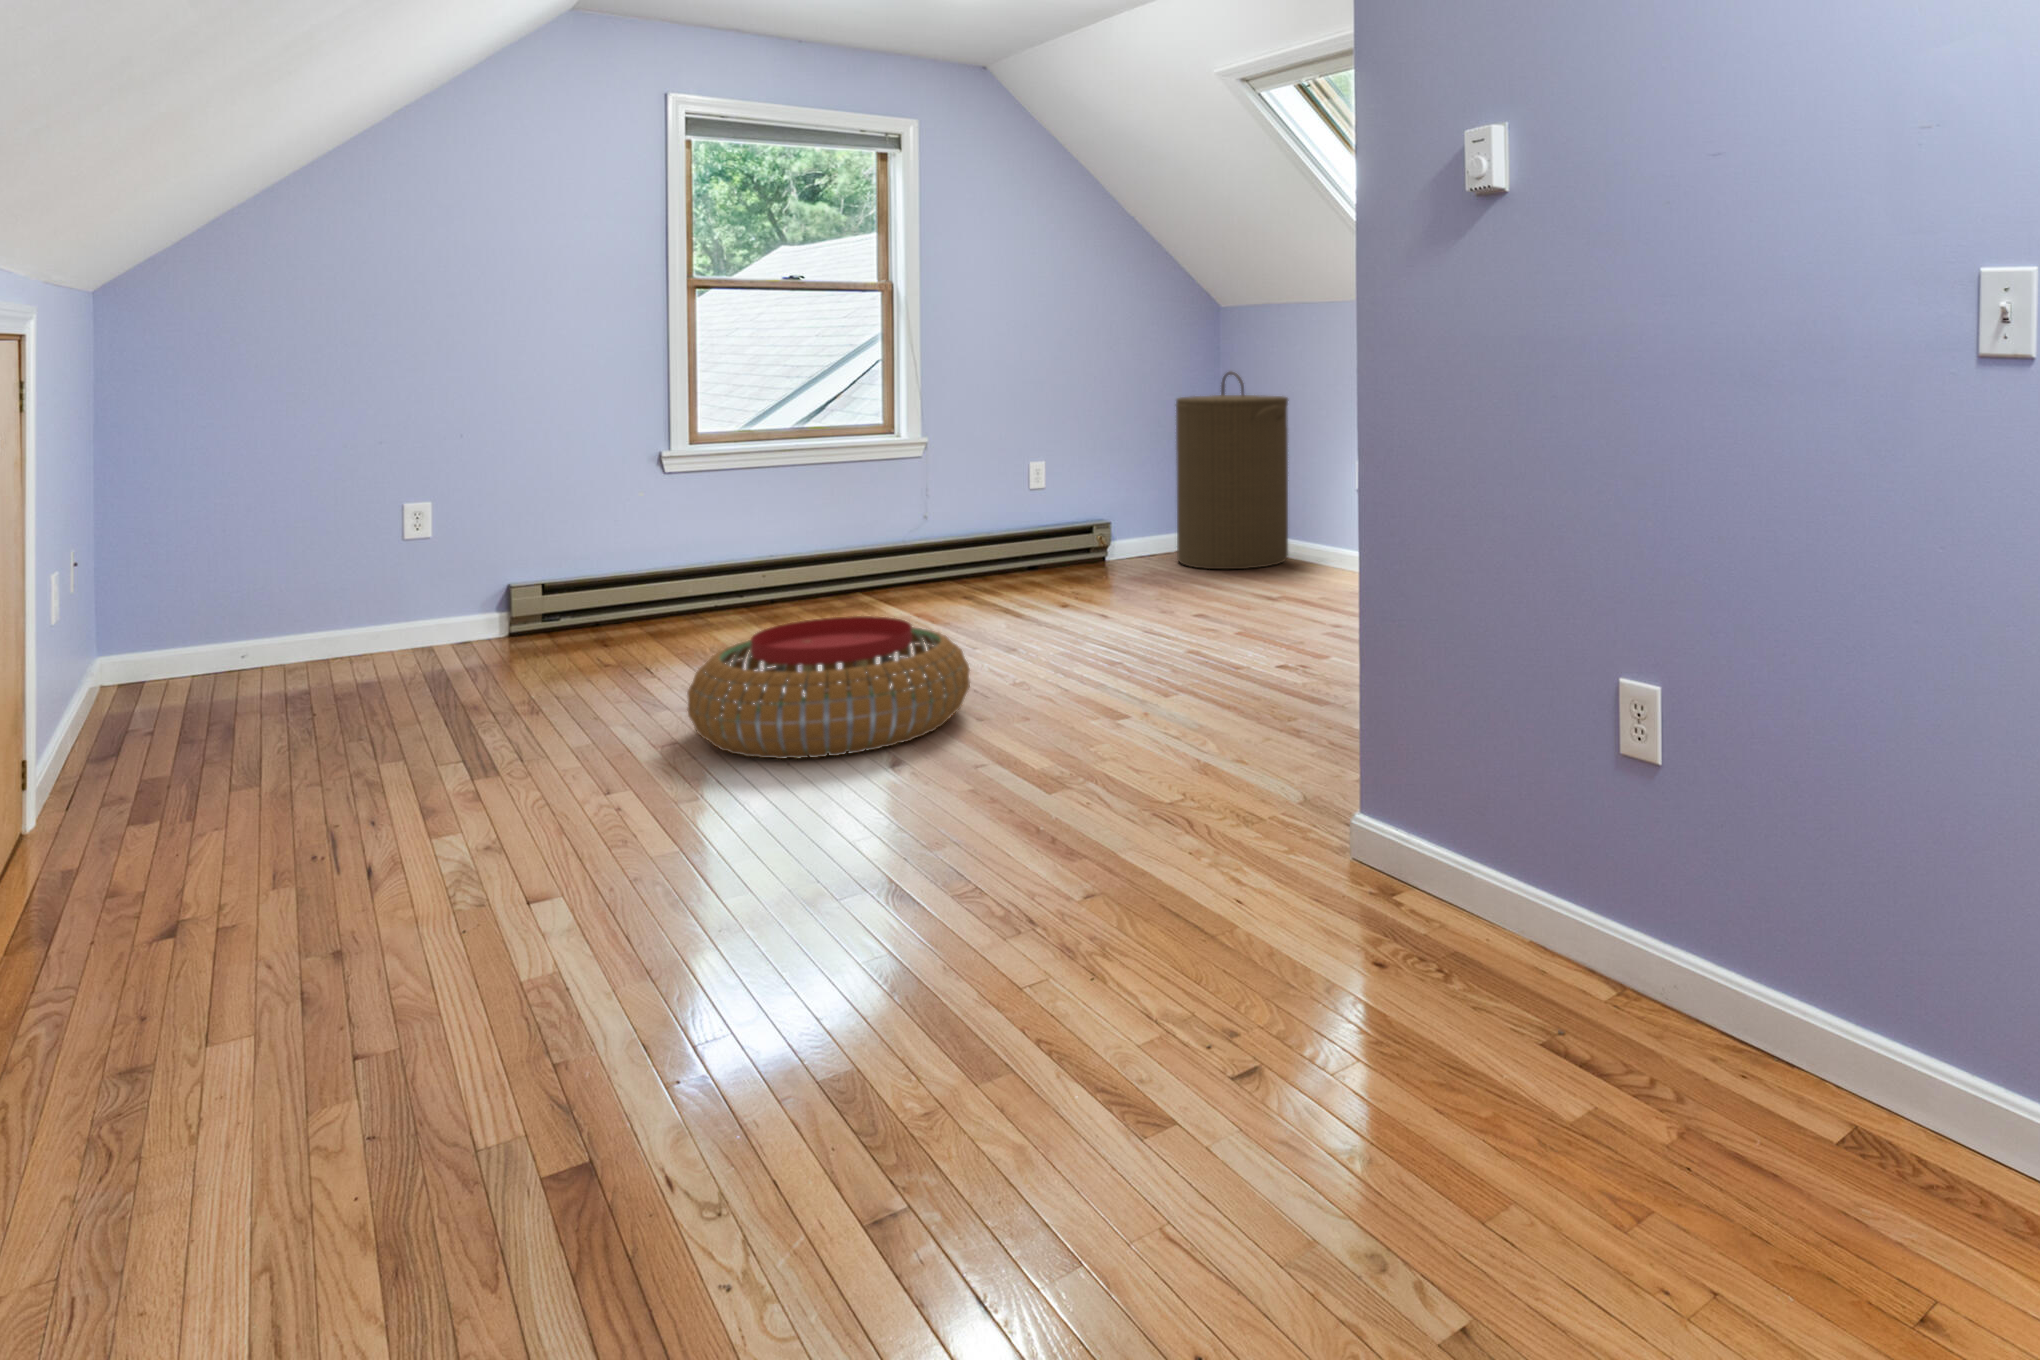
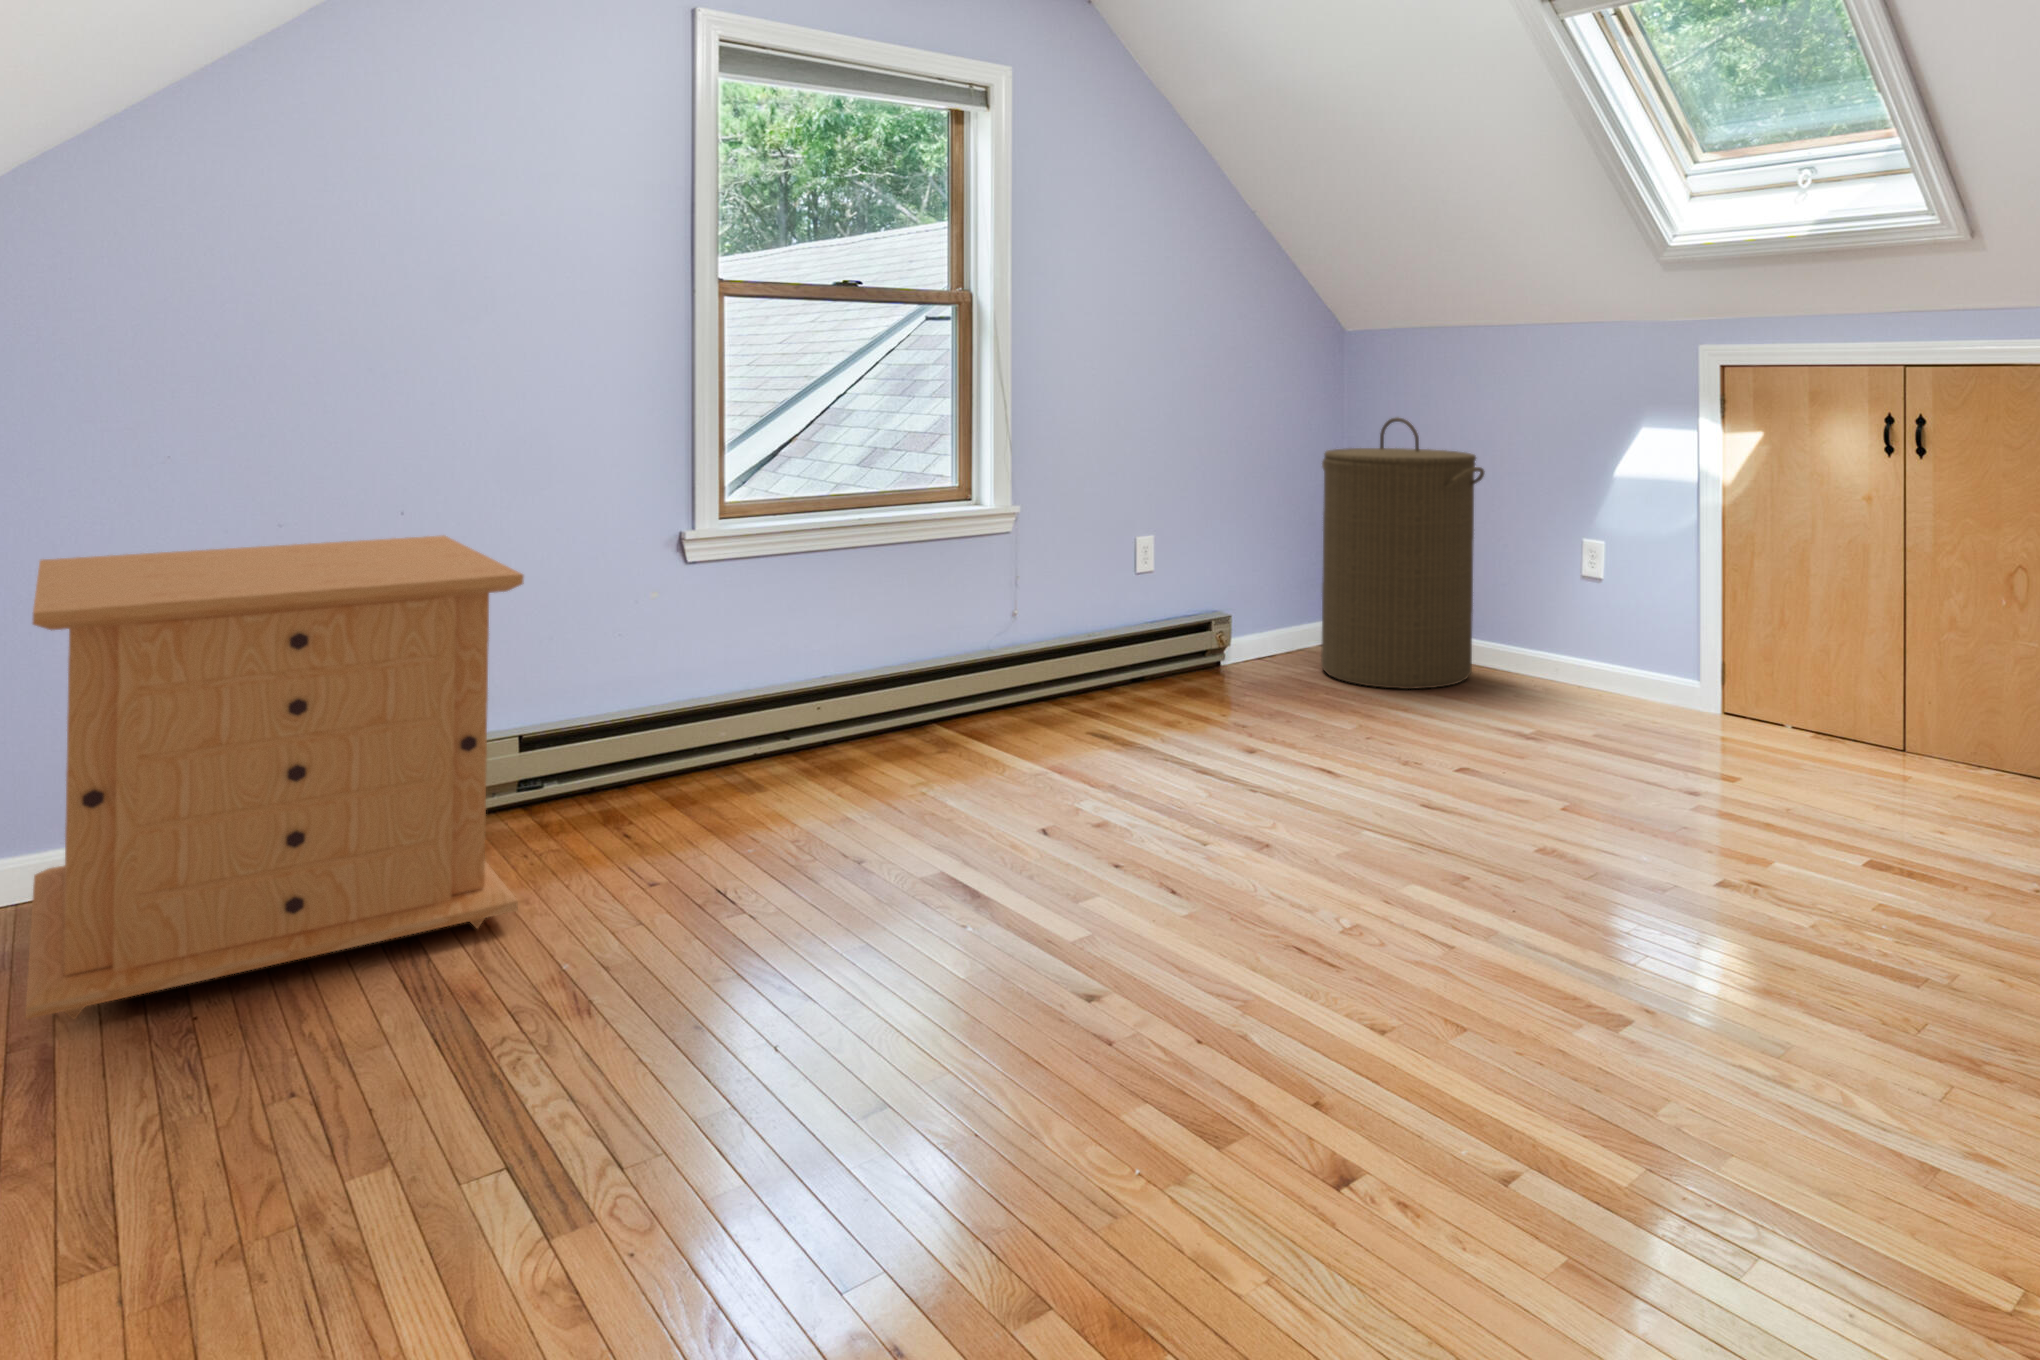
dresser: none [202,452,506,714] -> present [25,535,524,1020]
pouf: present [687,616,970,759] -> none [938,850,1401,1172]

